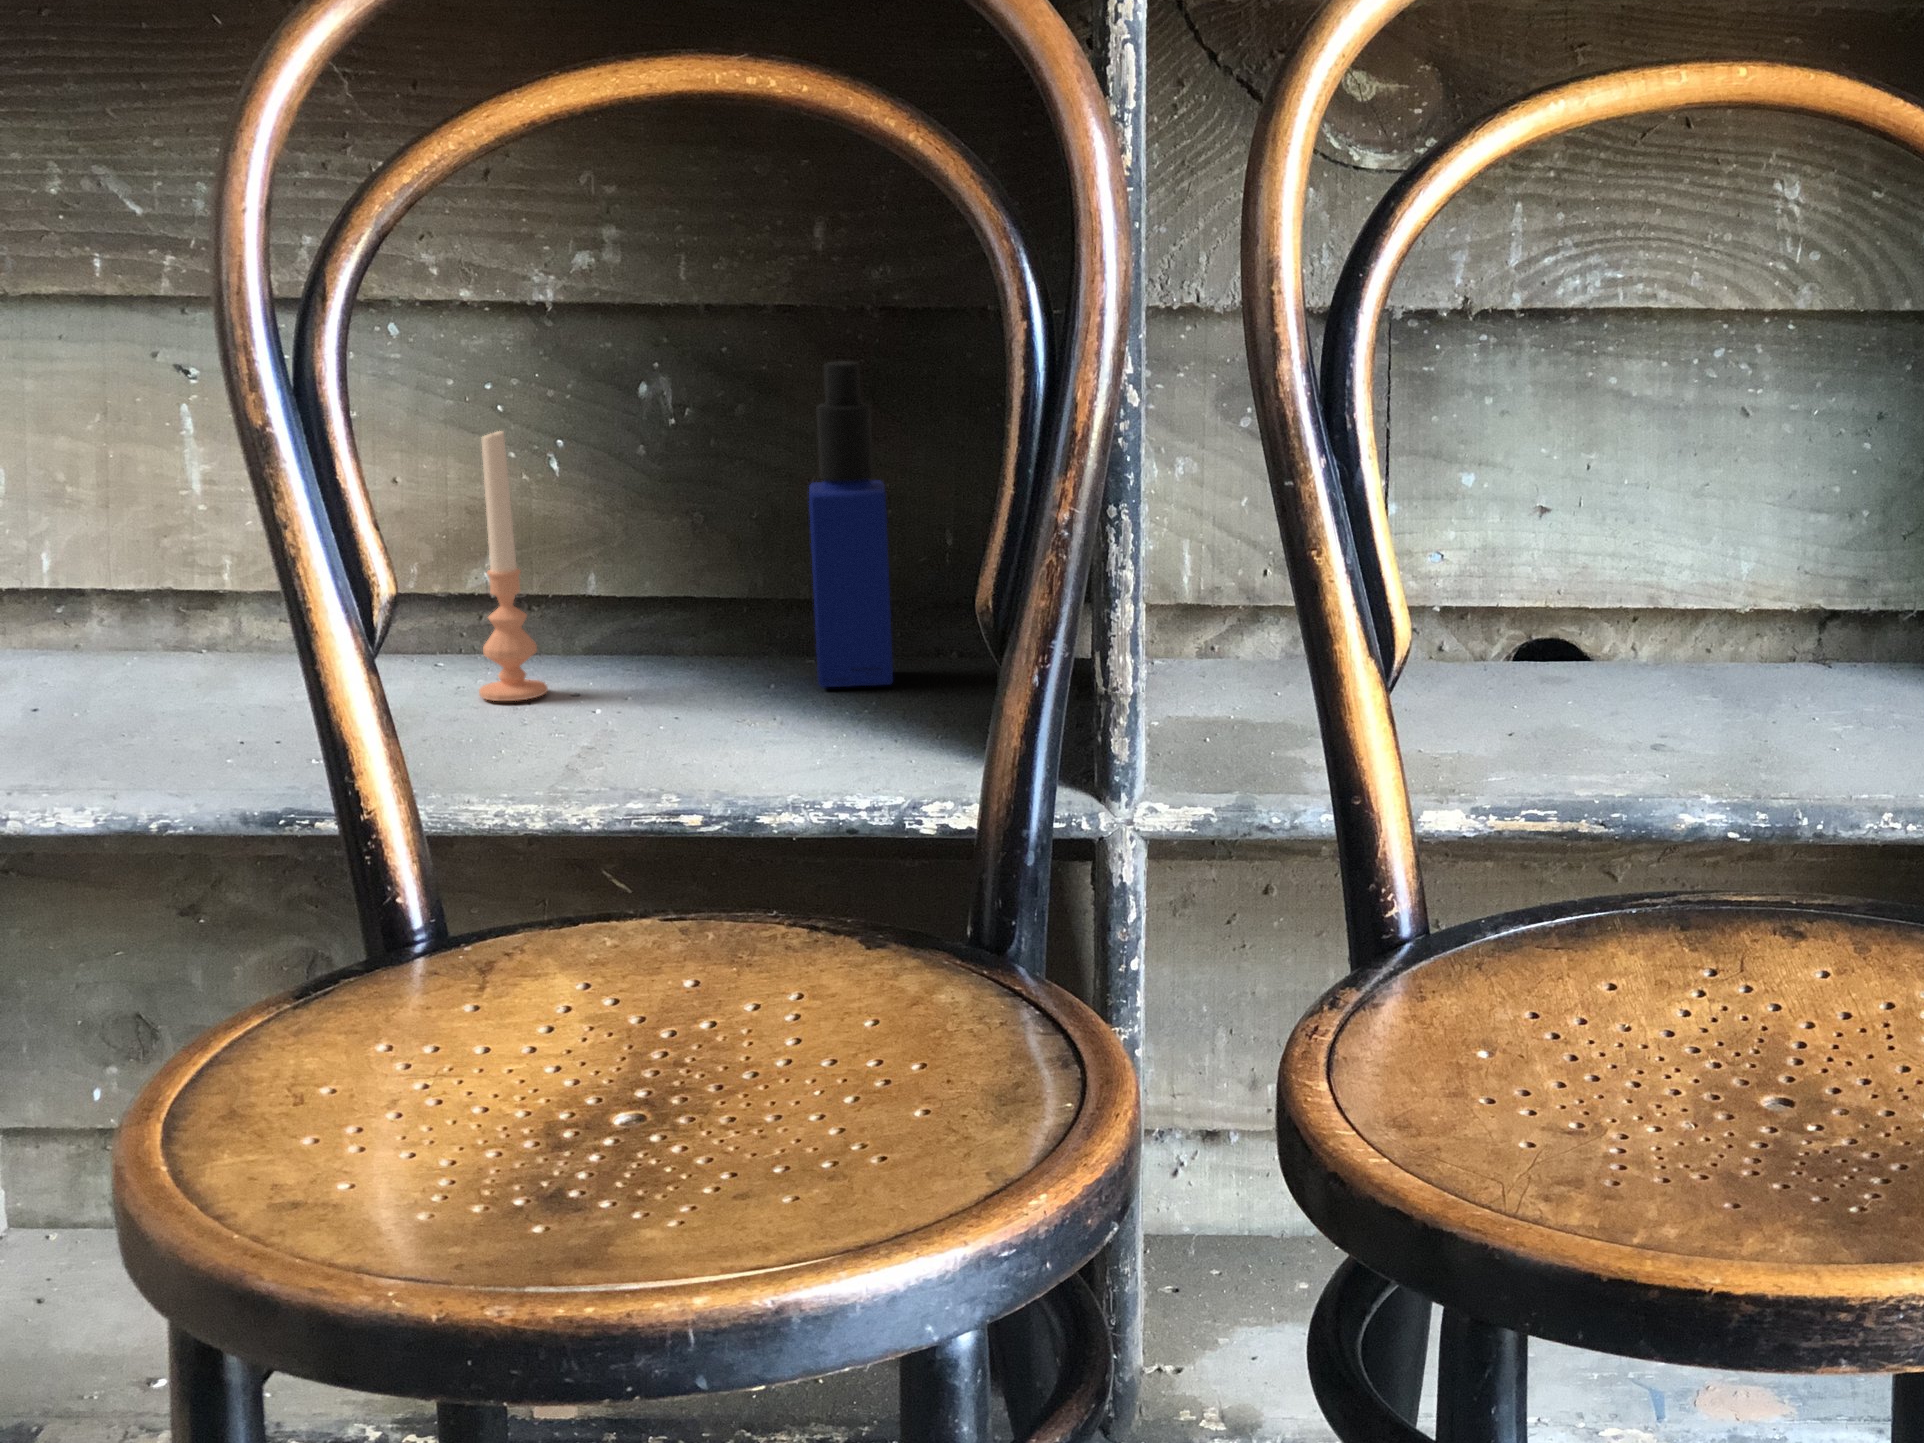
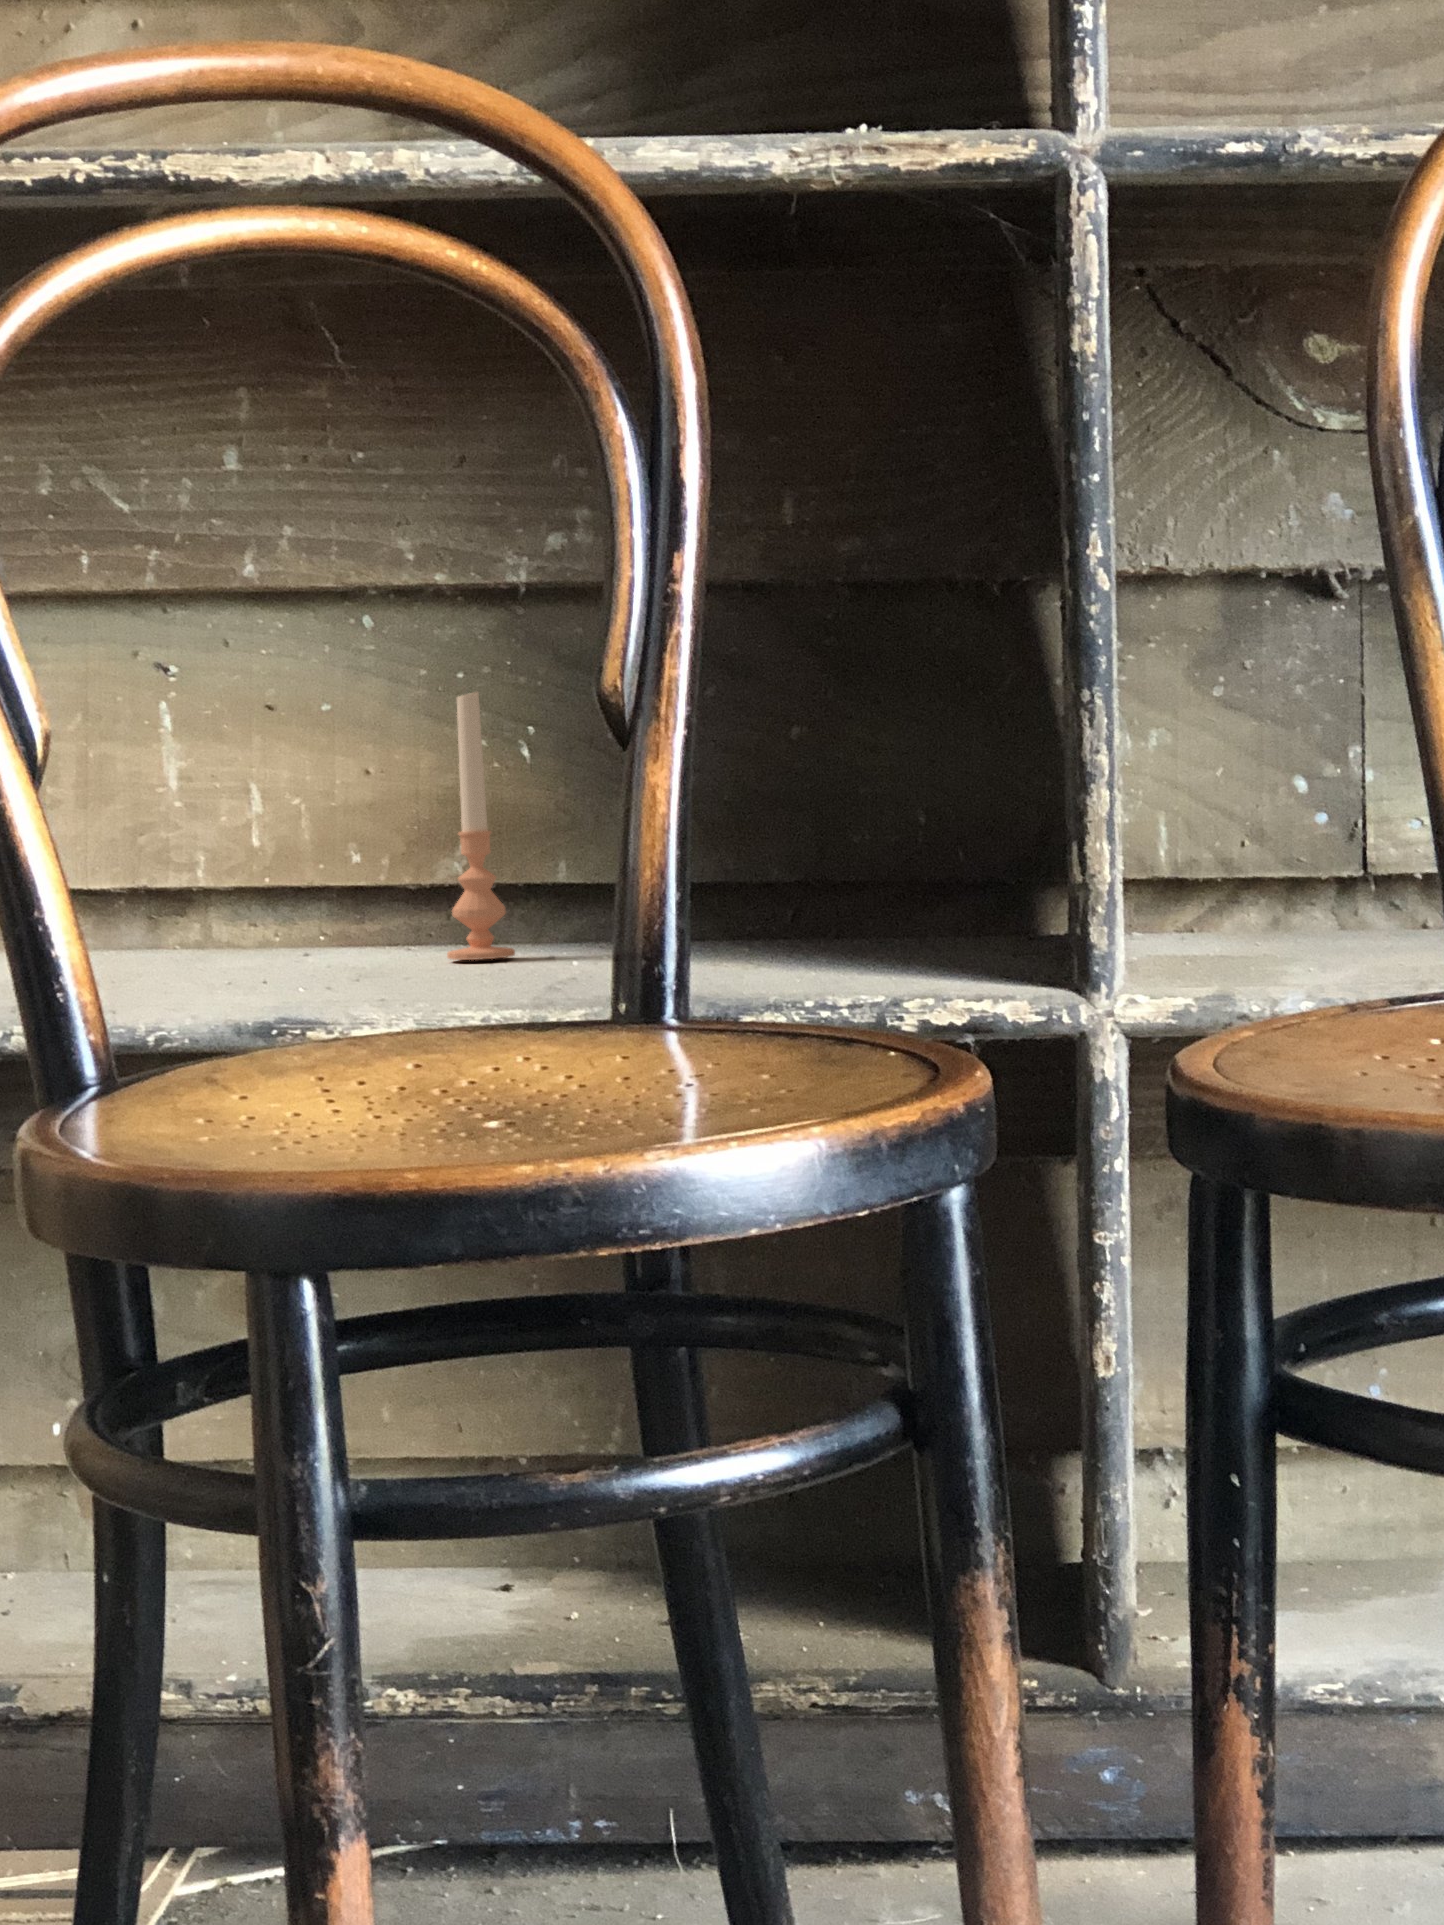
bottle: present [809,361,893,687] -> none [776,620,861,946]

